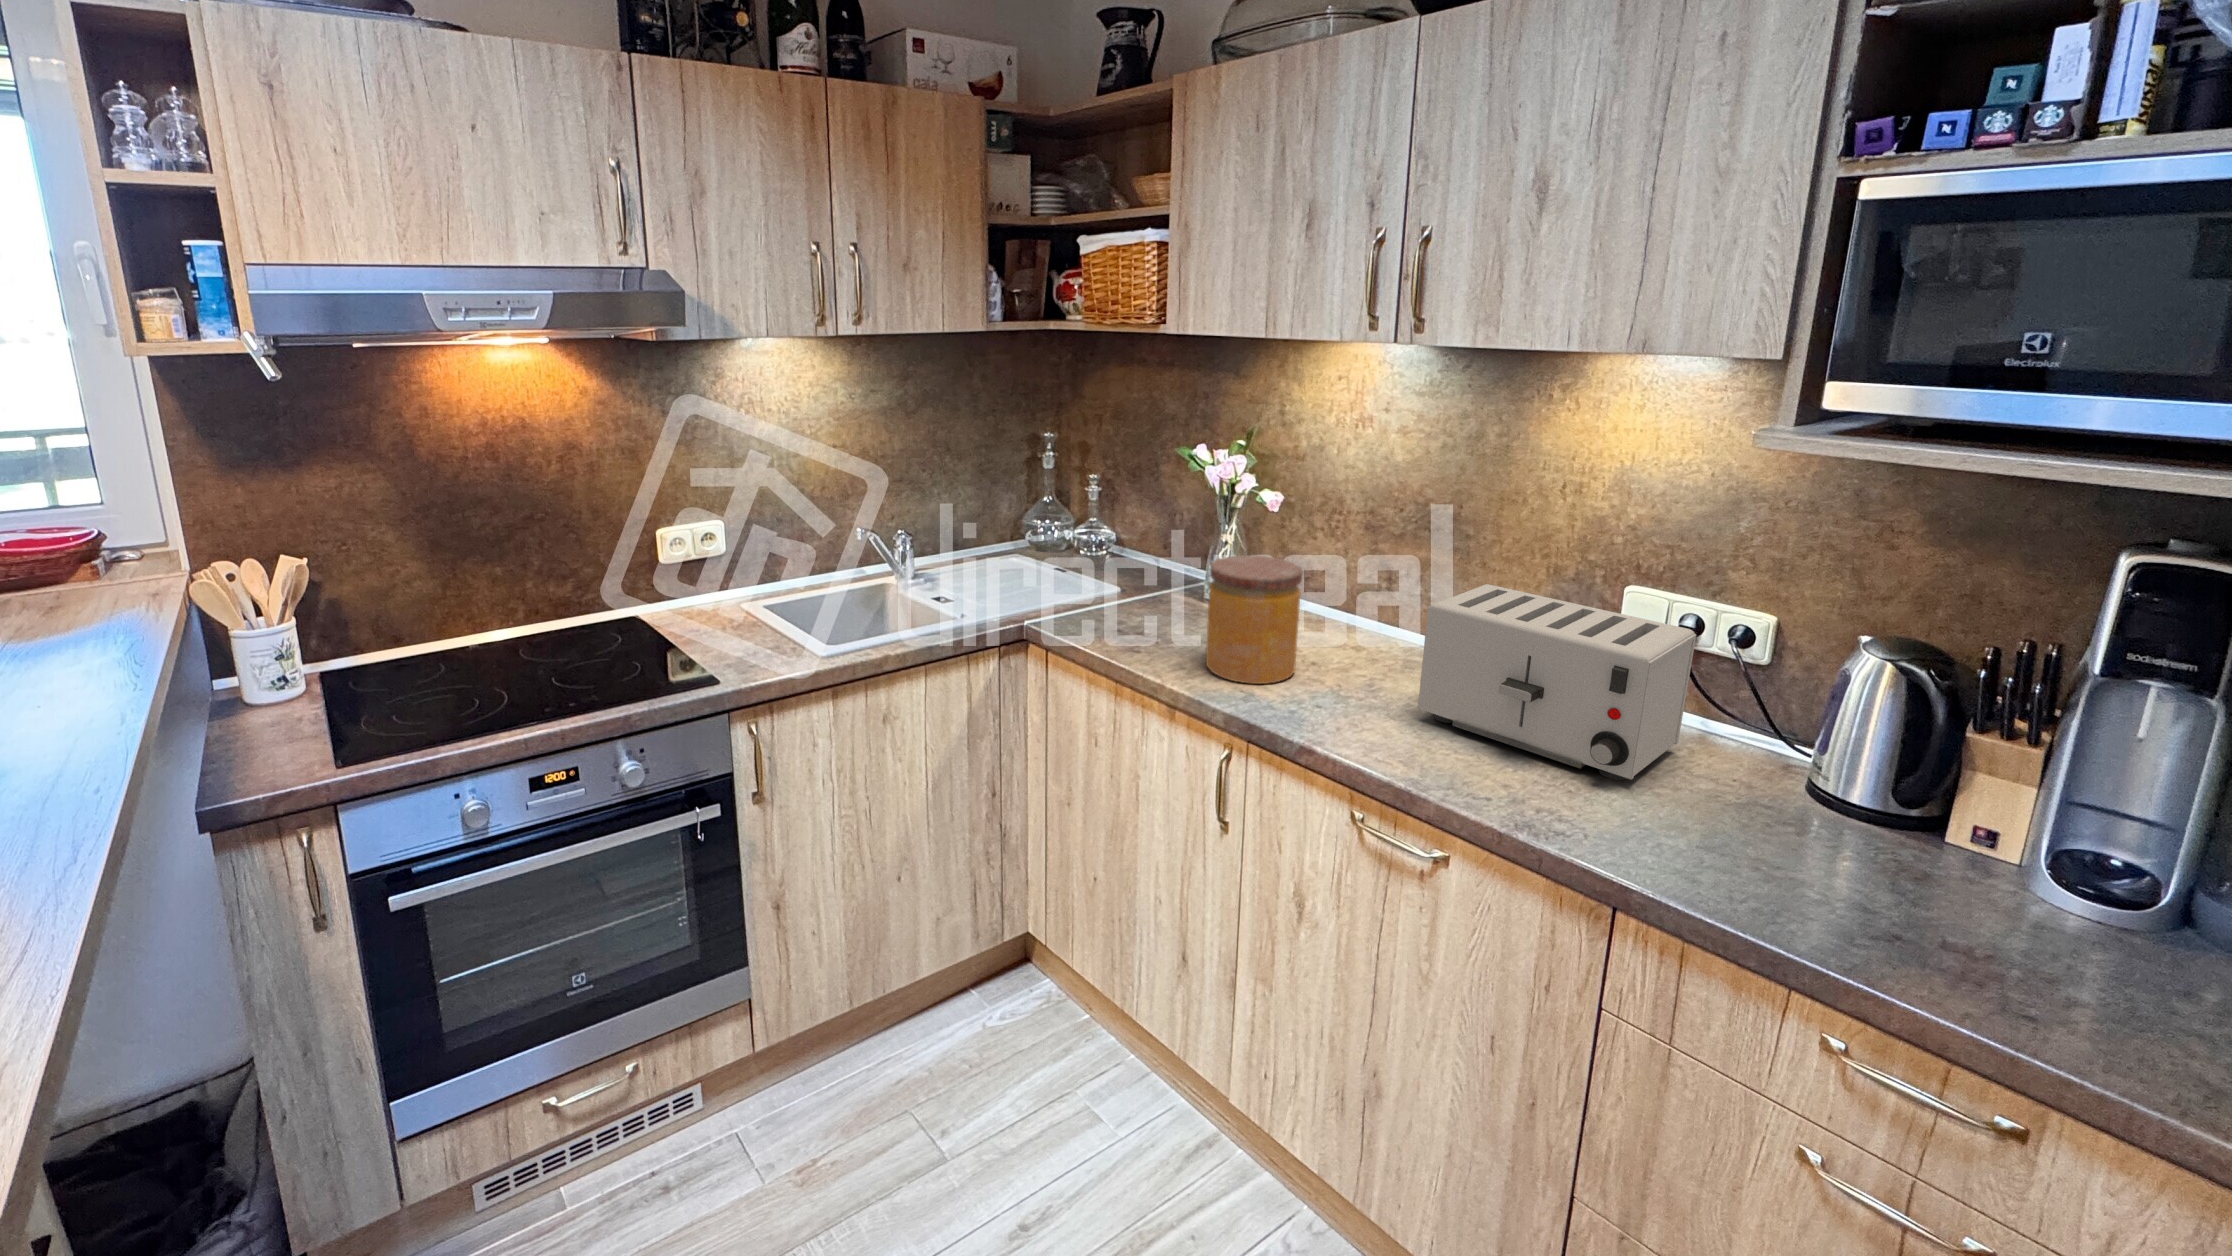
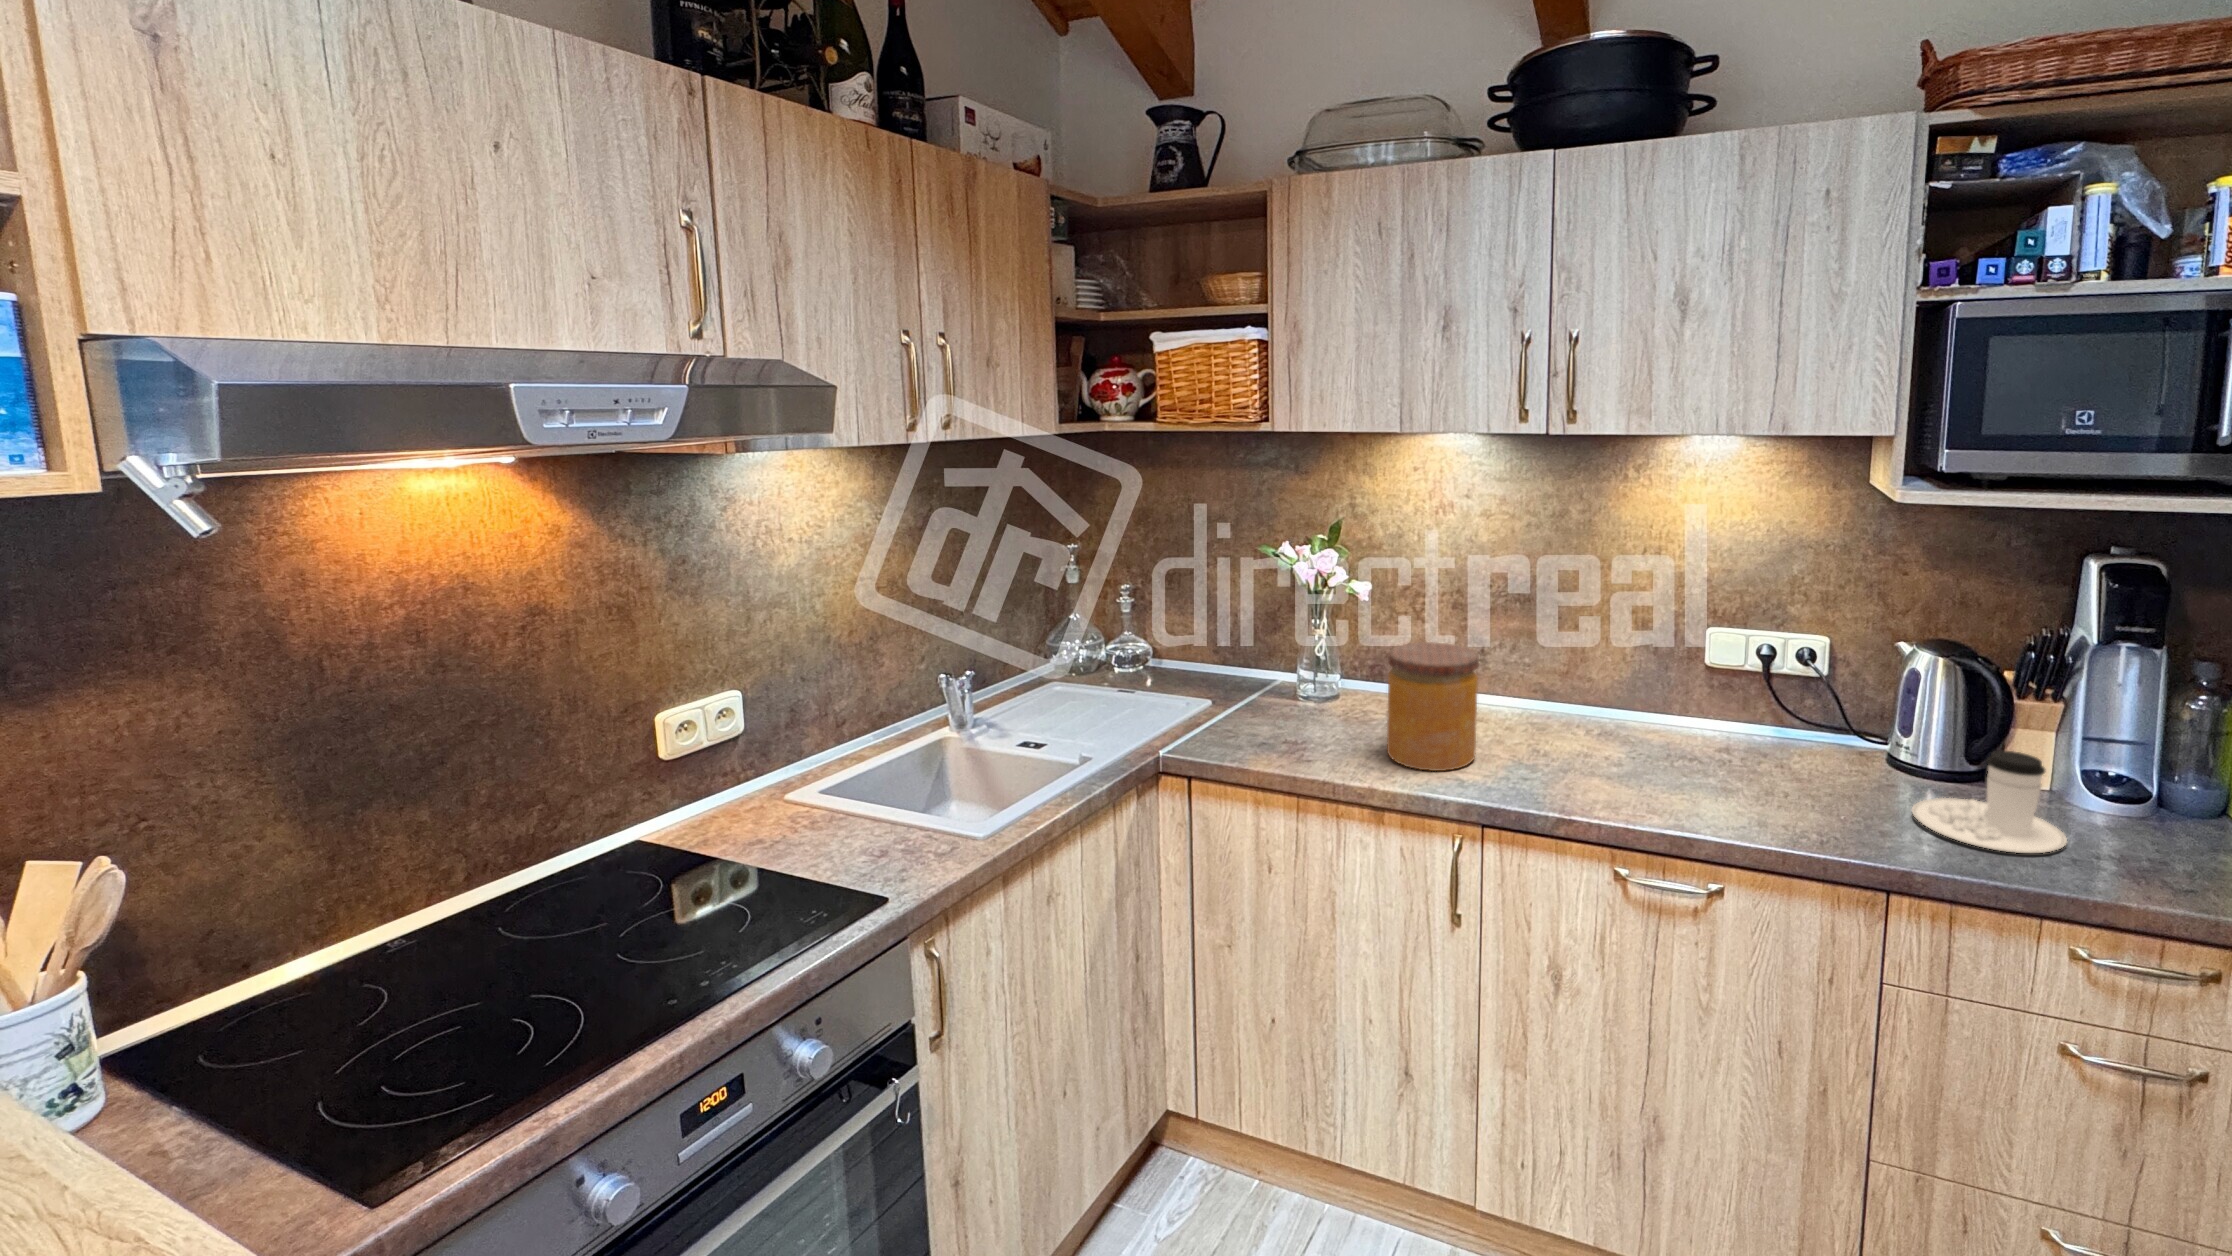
toaster: present [1418,584,1696,780] -> none [1614,641,1824,790]
coffee cup: none [1722,780,1931,918] -> present [1912,750,2067,853]

